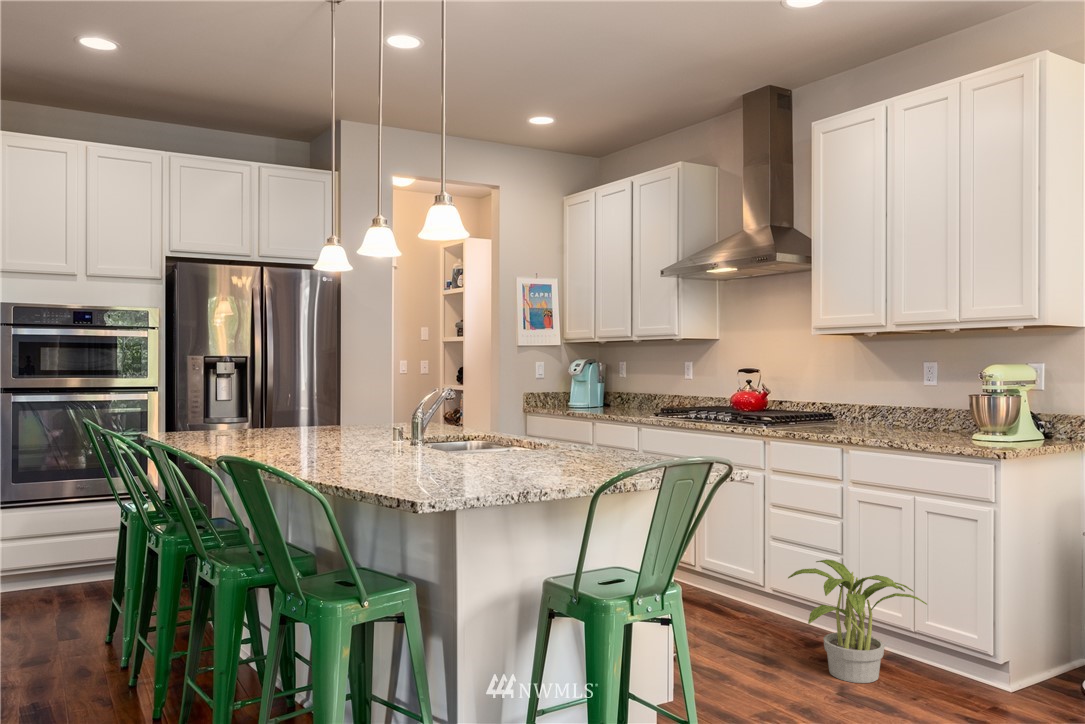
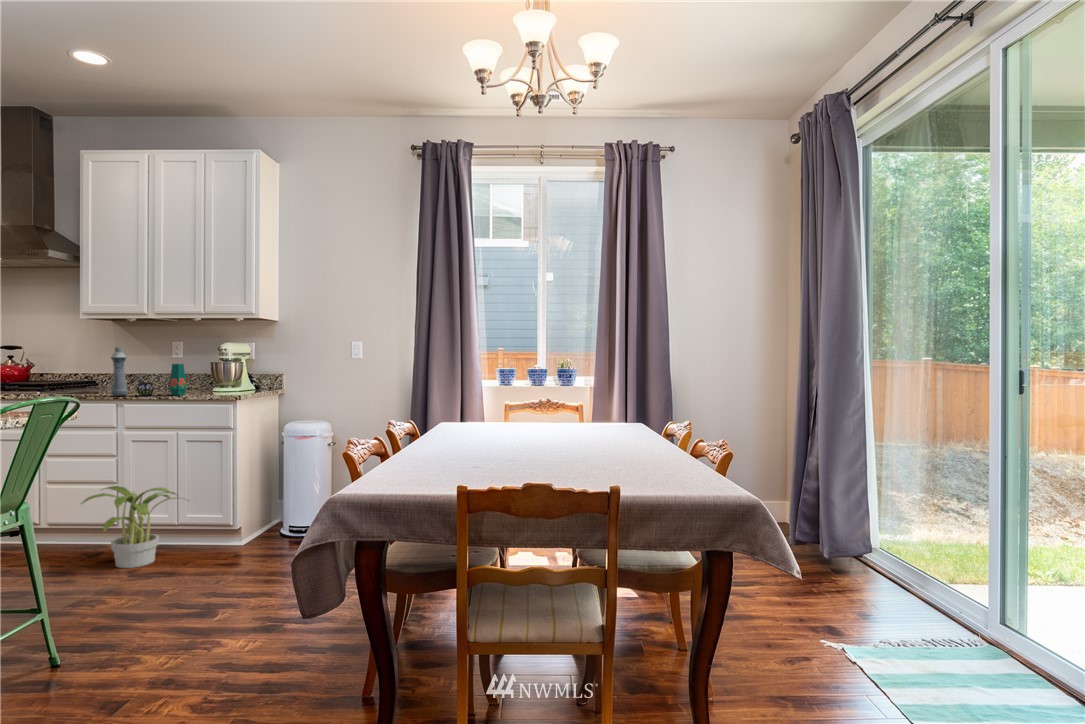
bottle: none [834,372,855,438] -> present [111,347,127,396]
vase: none [863,397,928,443] -> present [137,364,187,396]

